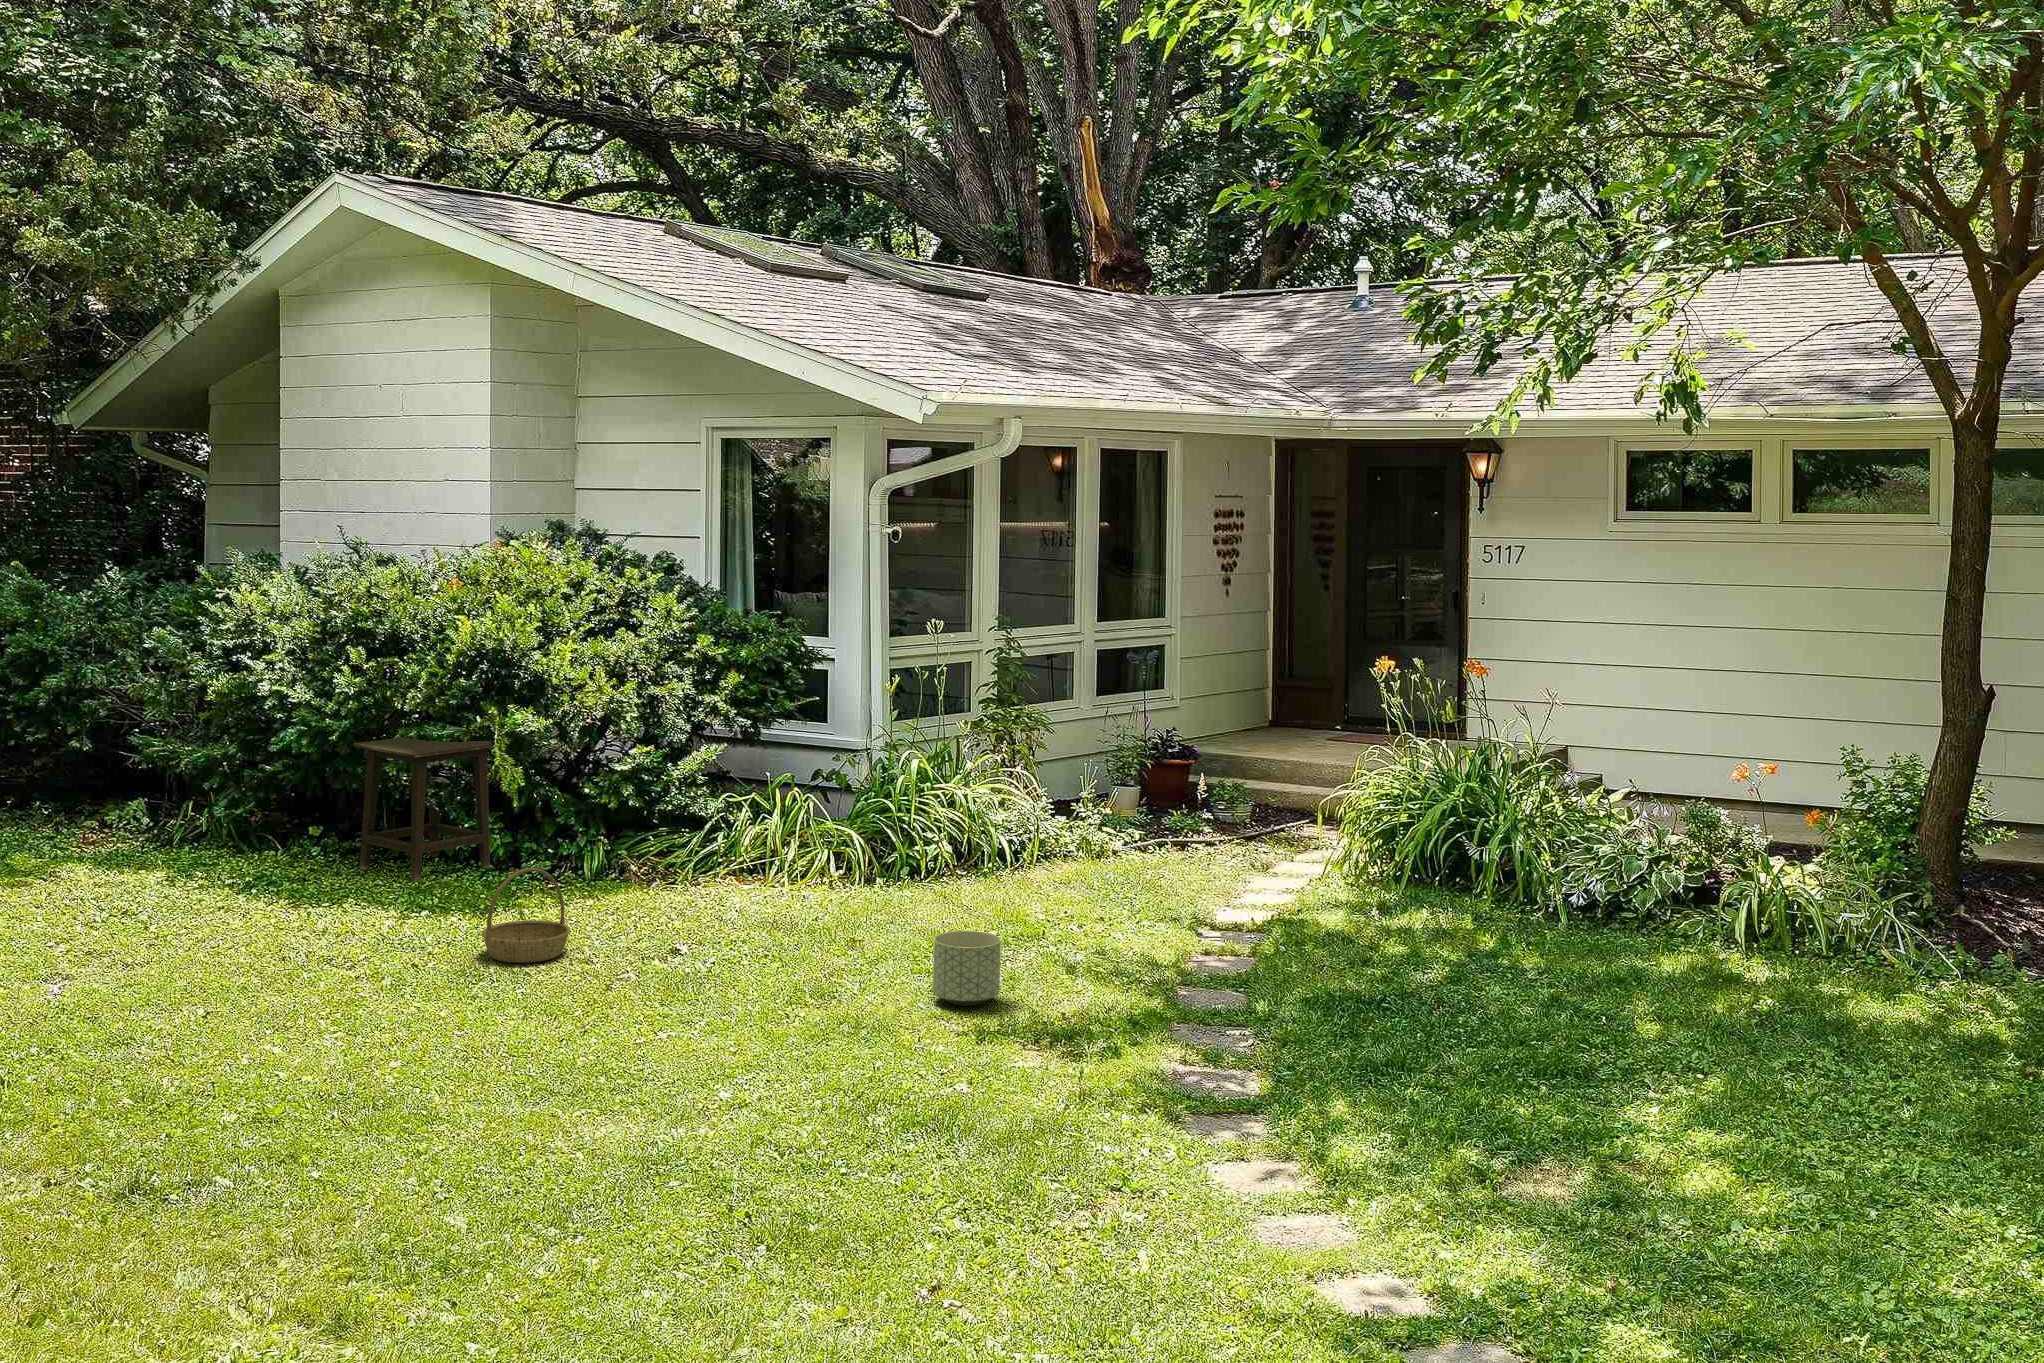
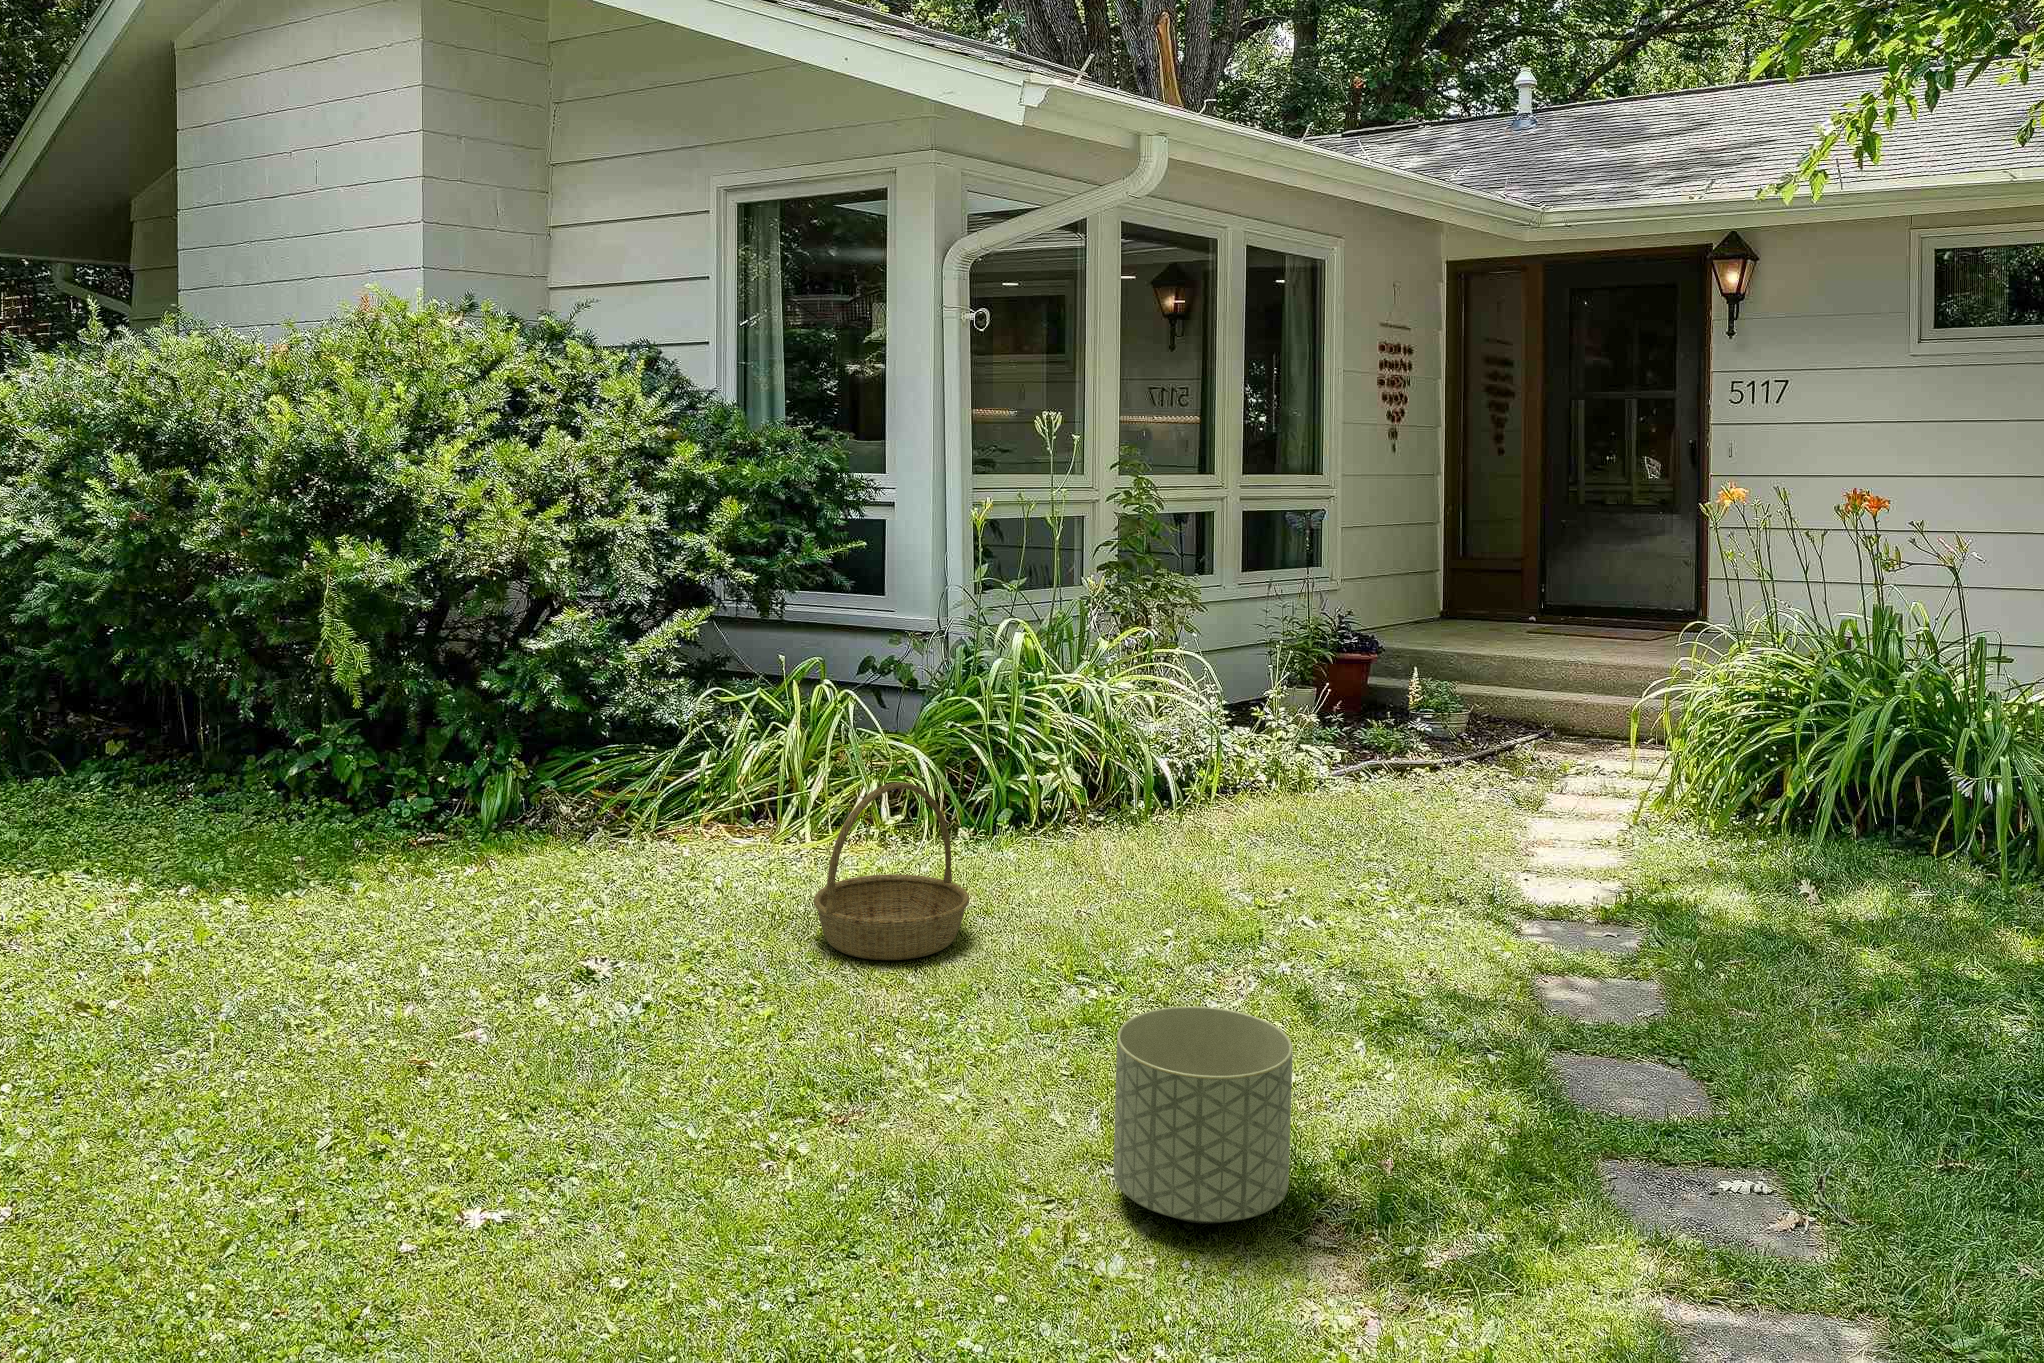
side table: present [354,736,492,882] -> none [78,591,333,837]
basket: present [482,868,570,963] -> present [814,782,969,960]

